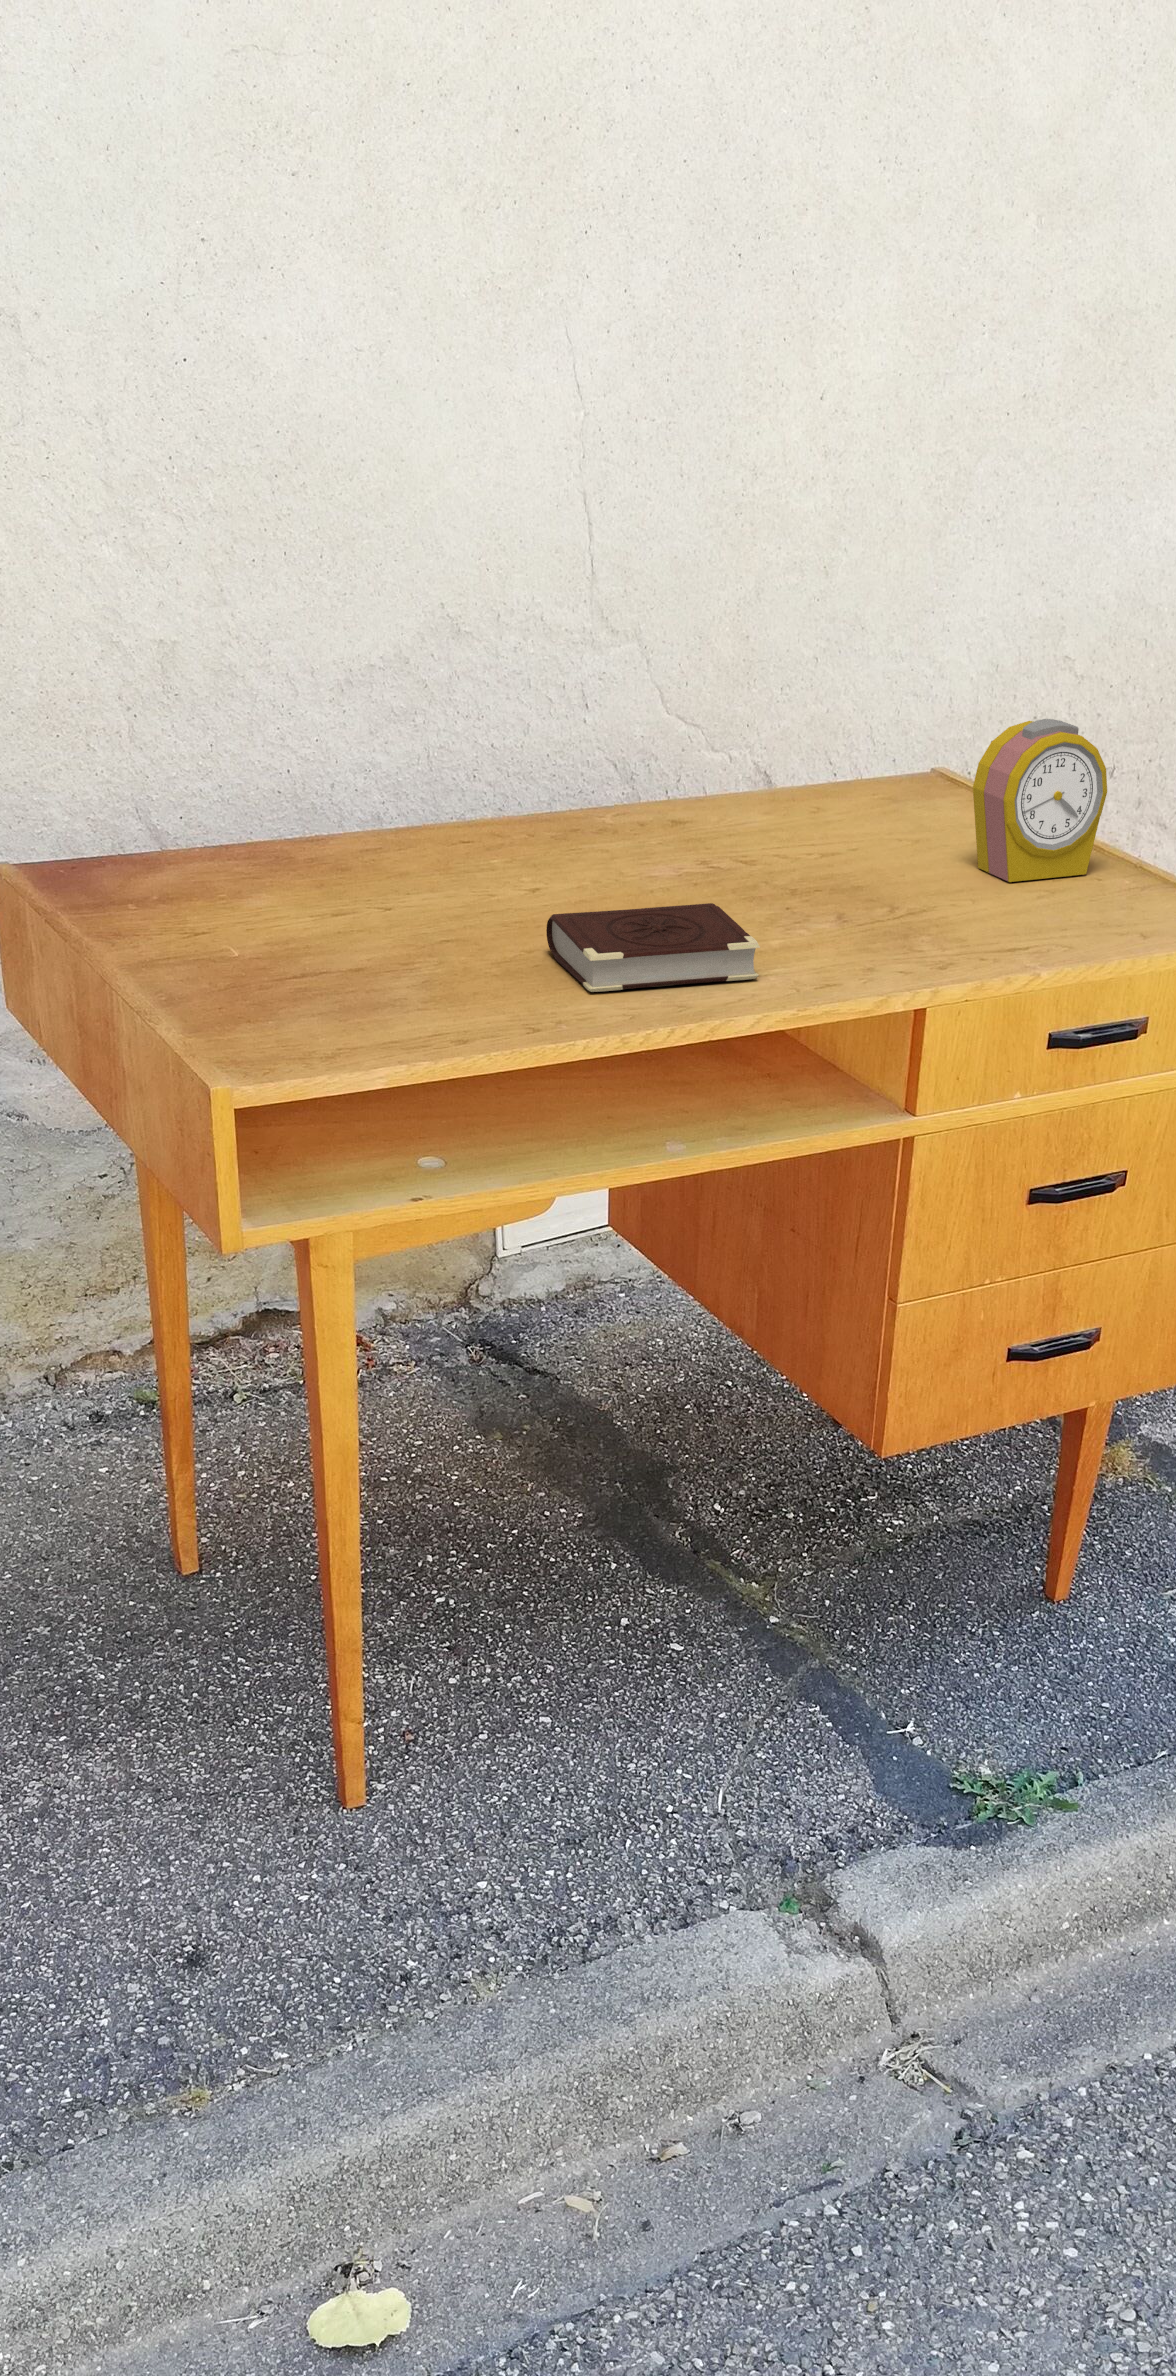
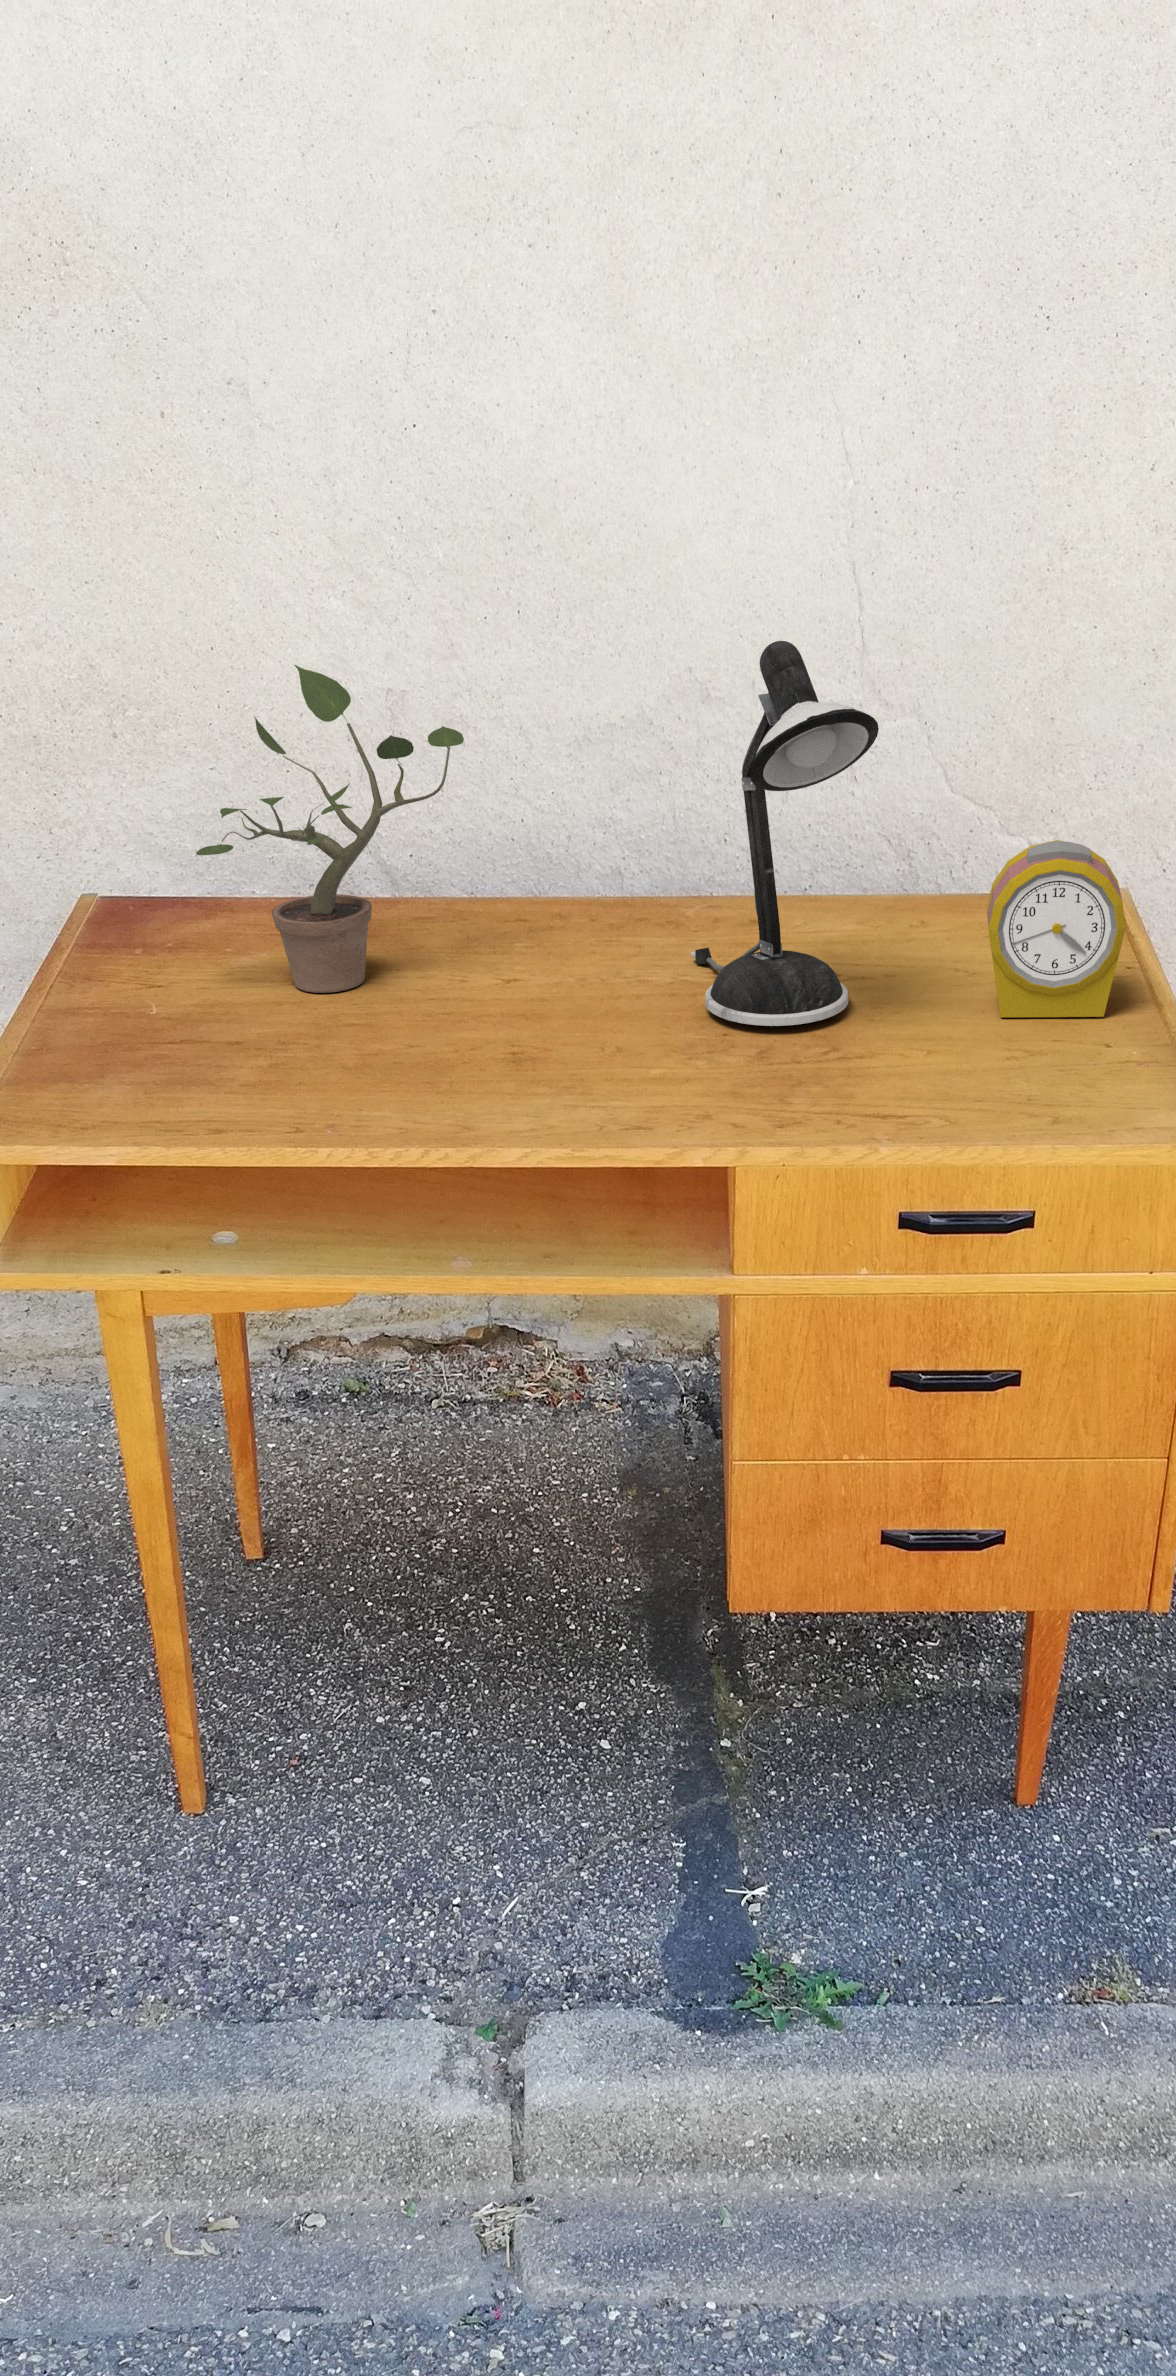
desk lamp: none [674,537,952,904] -> present [691,641,879,1026]
potted plant: none [251,579,495,921] -> present [196,665,464,993]
book: present [546,903,760,992] -> none [365,1012,575,1104]

